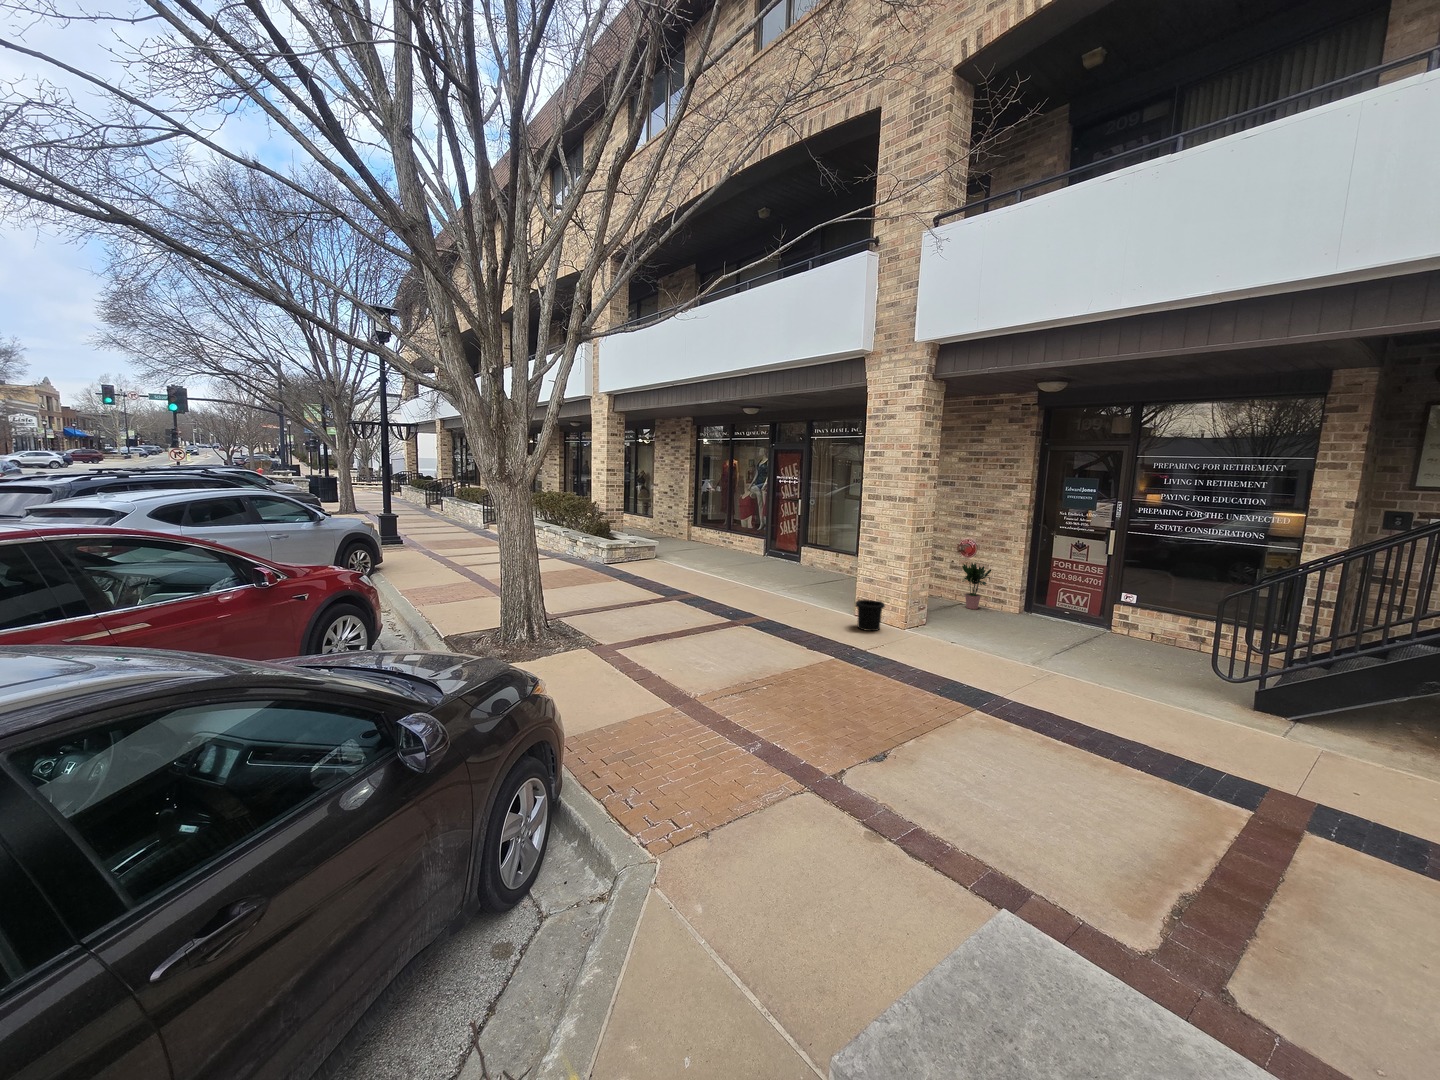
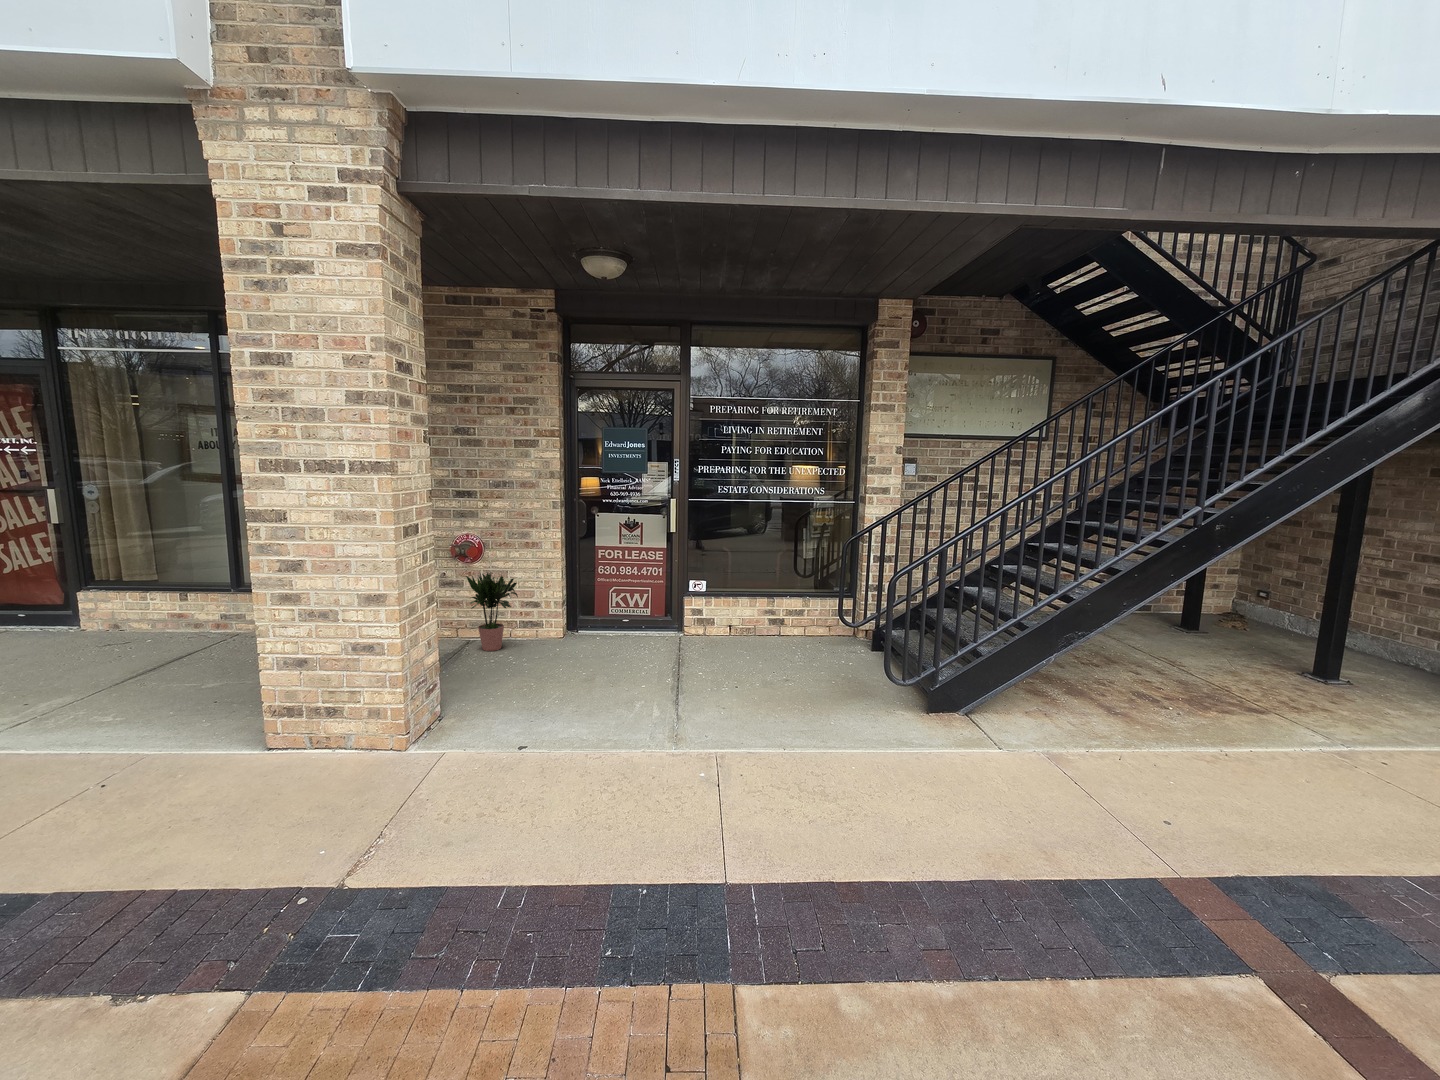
trash can: present [855,600,885,631] -> none [273,703,354,790]

